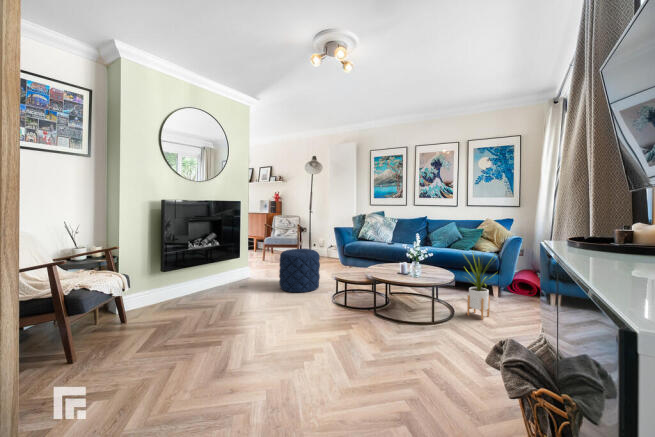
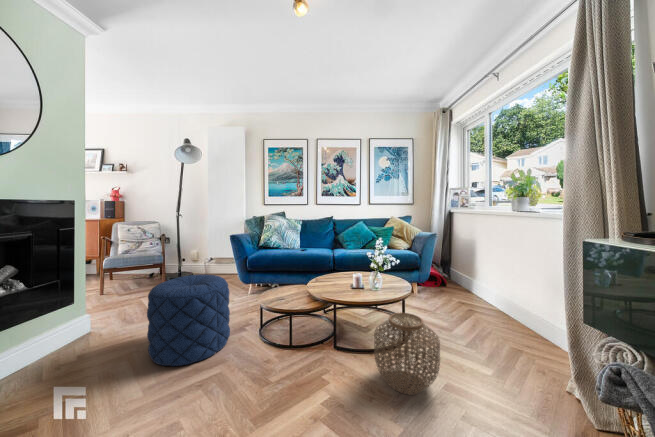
house plant: present [467,252,495,319] -> none [439,247,492,339]
woven basket: none [376,279,415,324] -> present [374,313,440,395]

